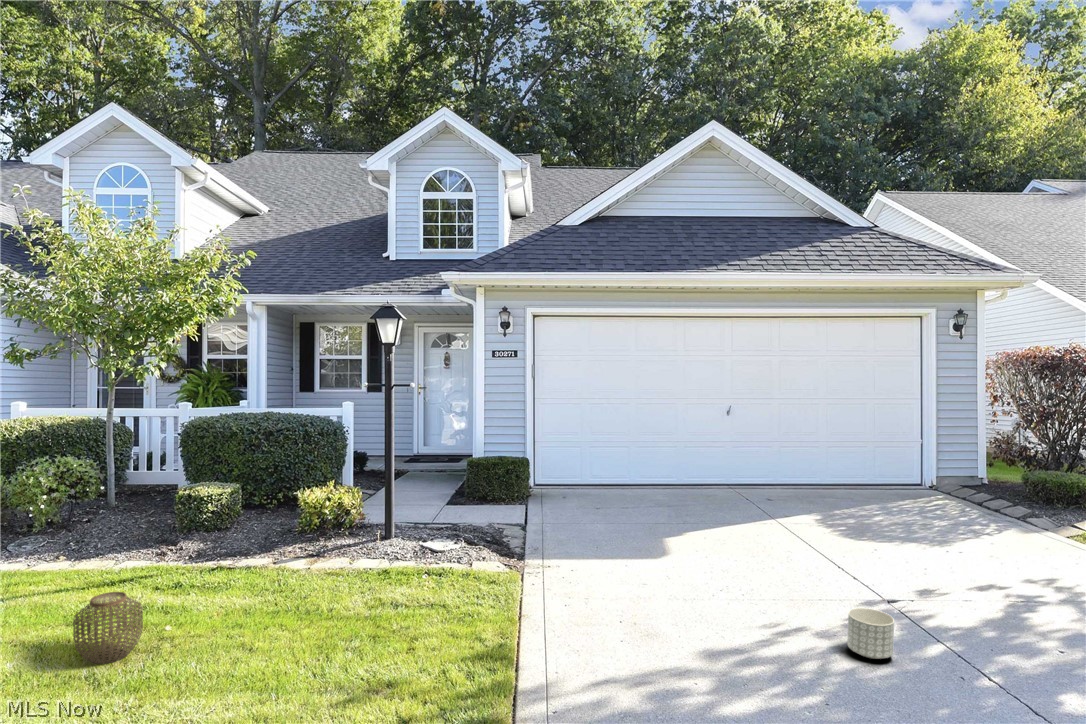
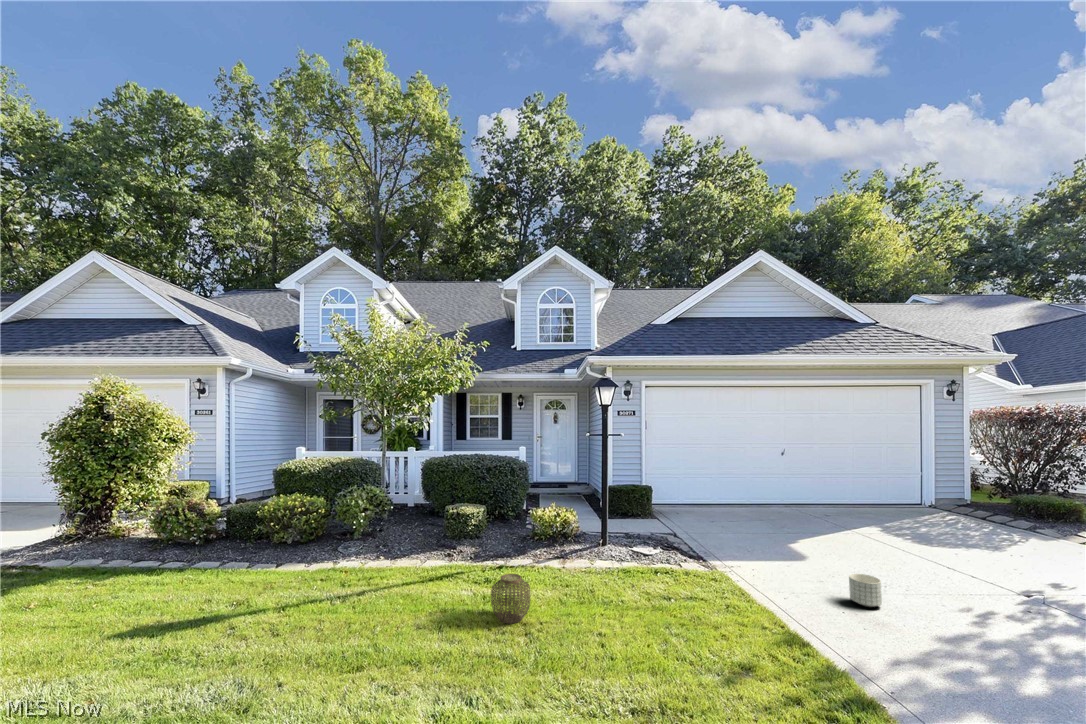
planter: present [847,608,894,659] -> present [849,574,882,607]

